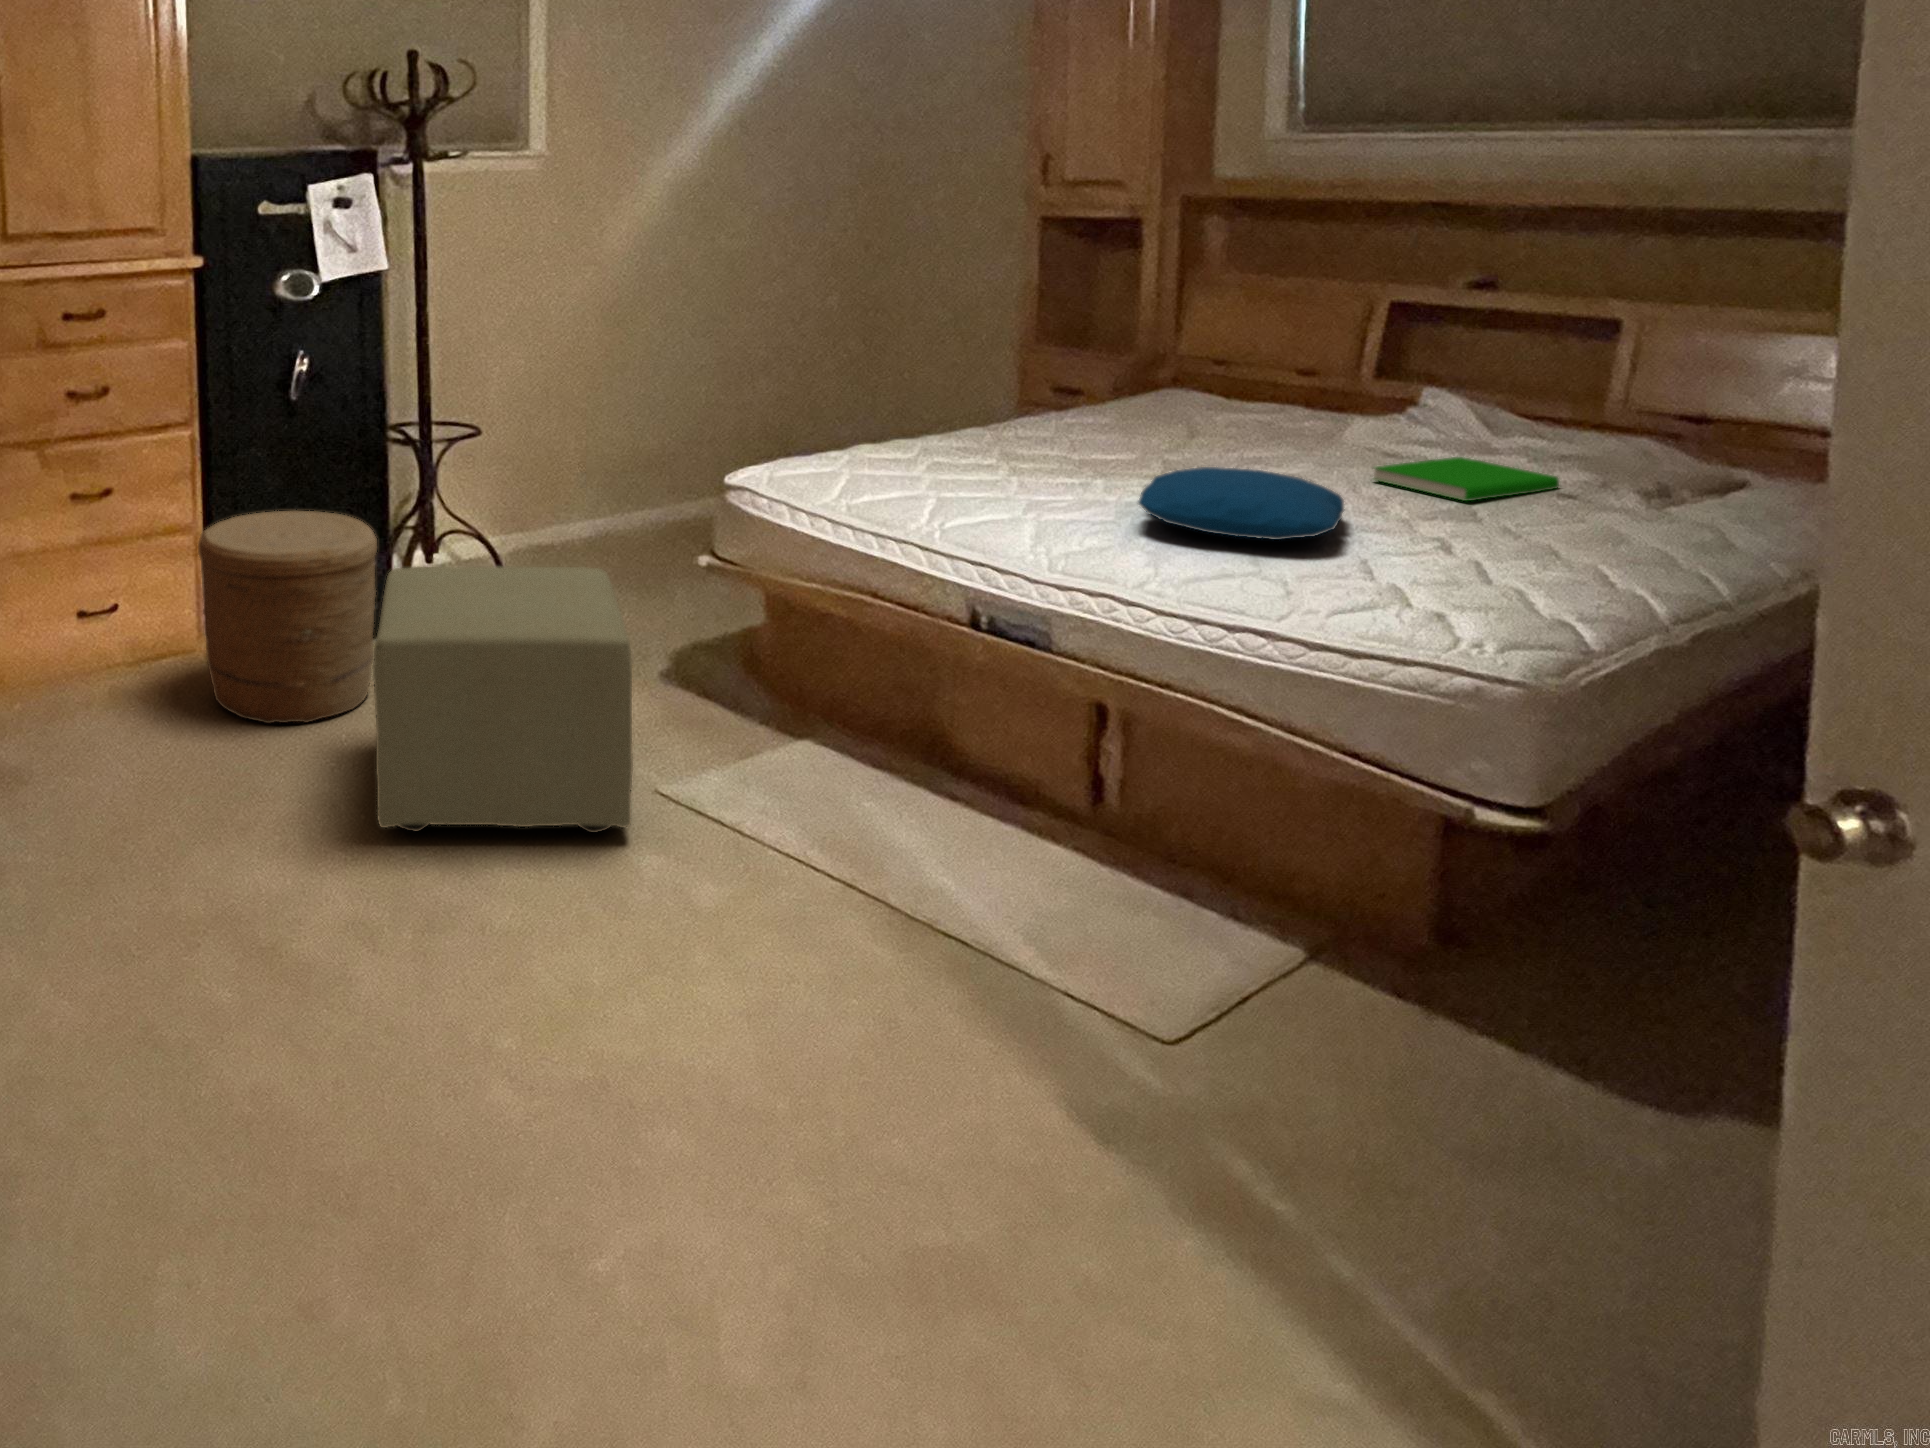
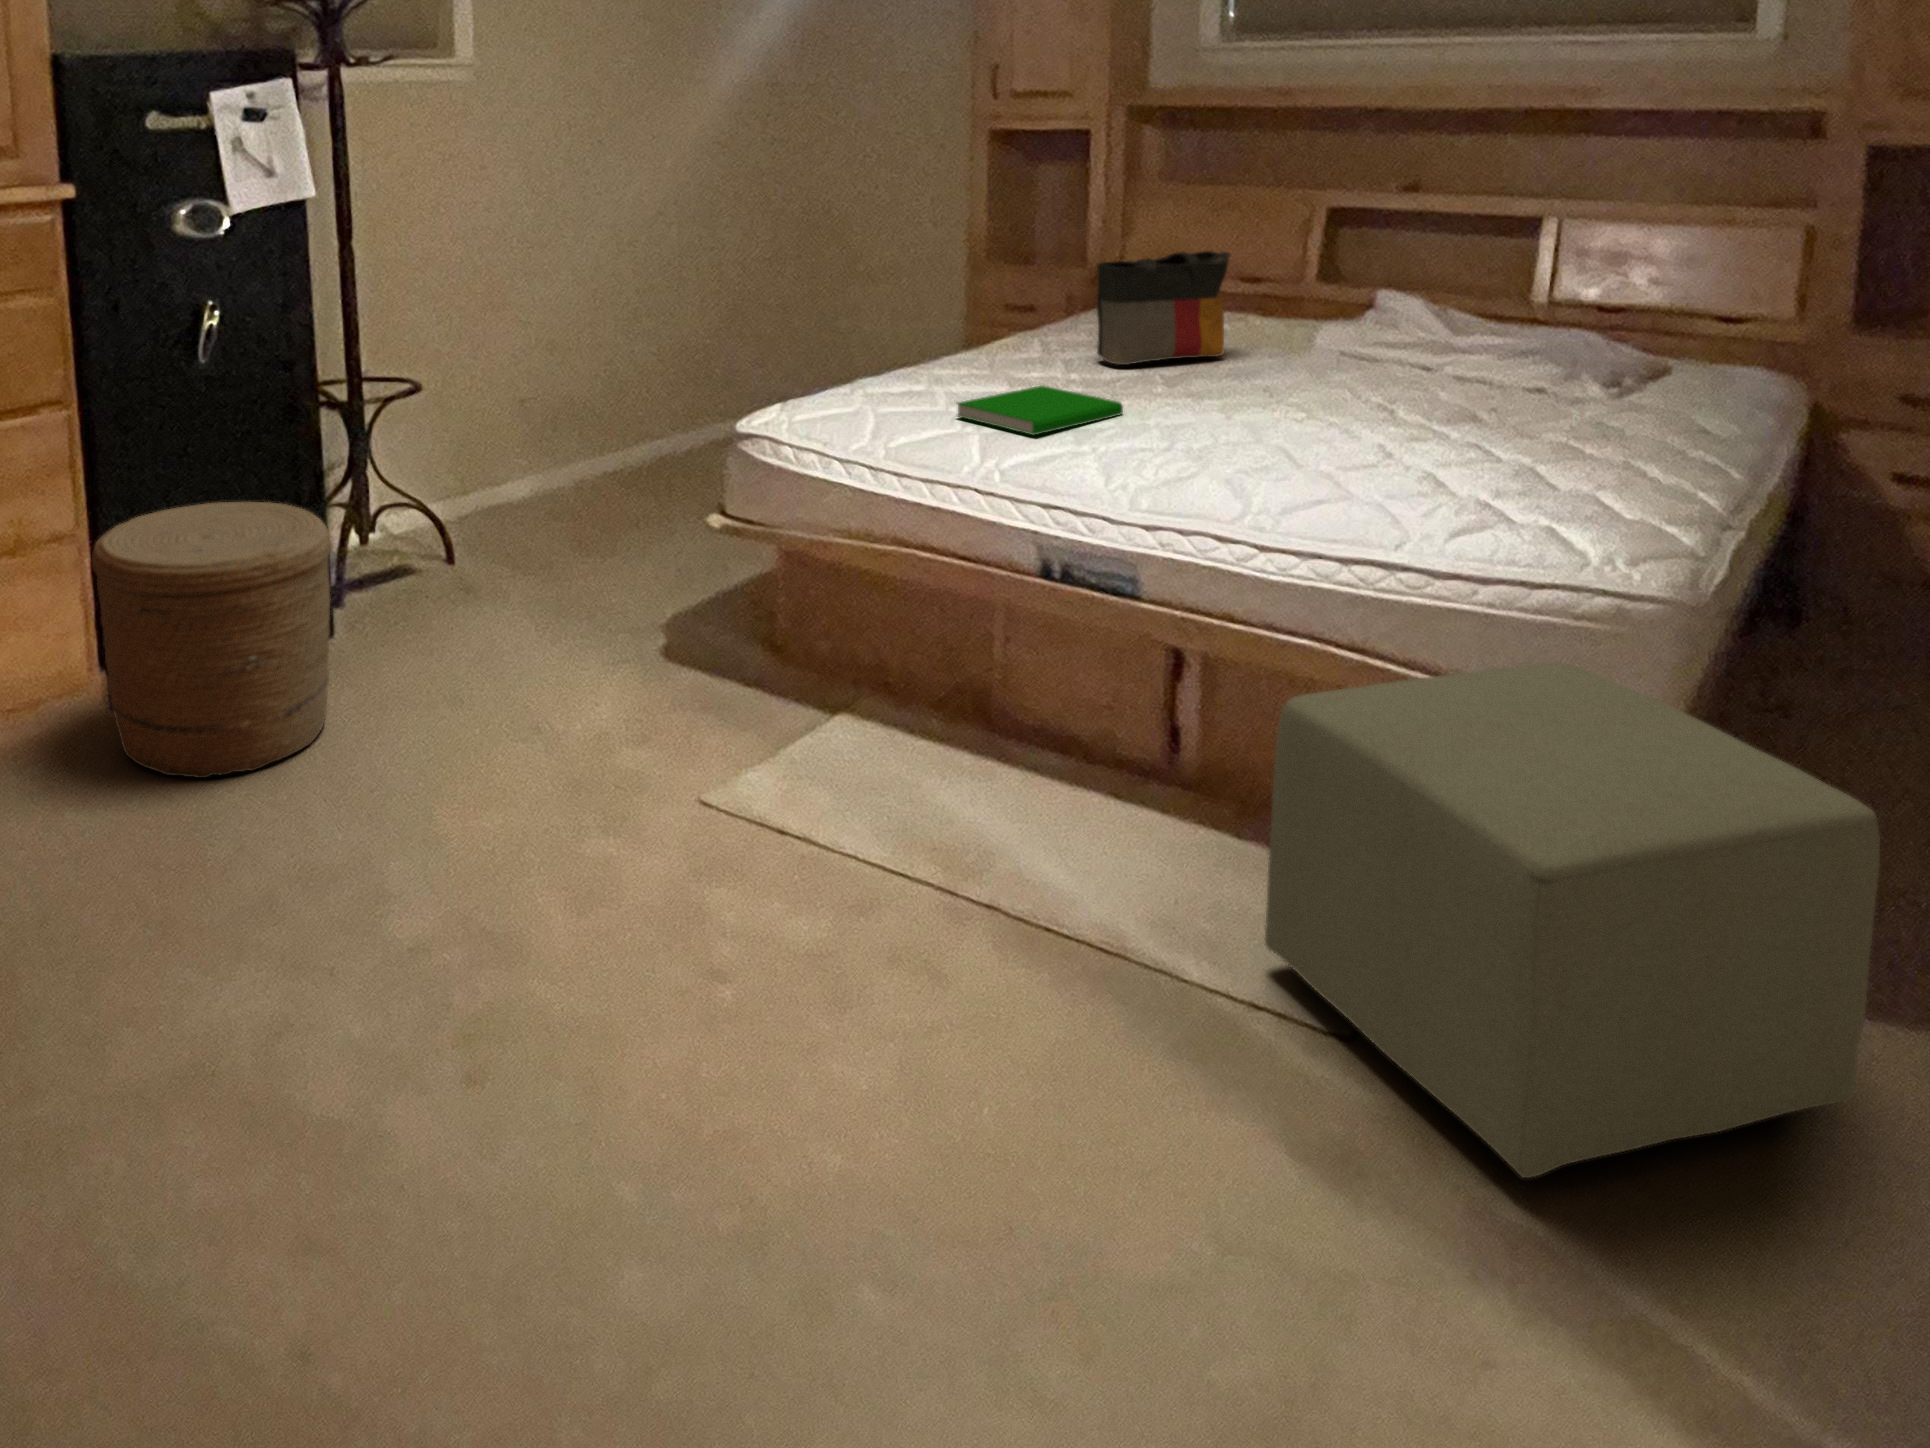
tote bag: none [1091,341,1235,446] -> present [1097,251,1230,365]
book: present [1374,457,1559,501] -> present [957,386,1123,435]
pillow: present [1138,467,1344,540] -> none [1195,384,1400,458]
ottoman: present [373,566,633,833] -> present [1265,663,1880,1178]

